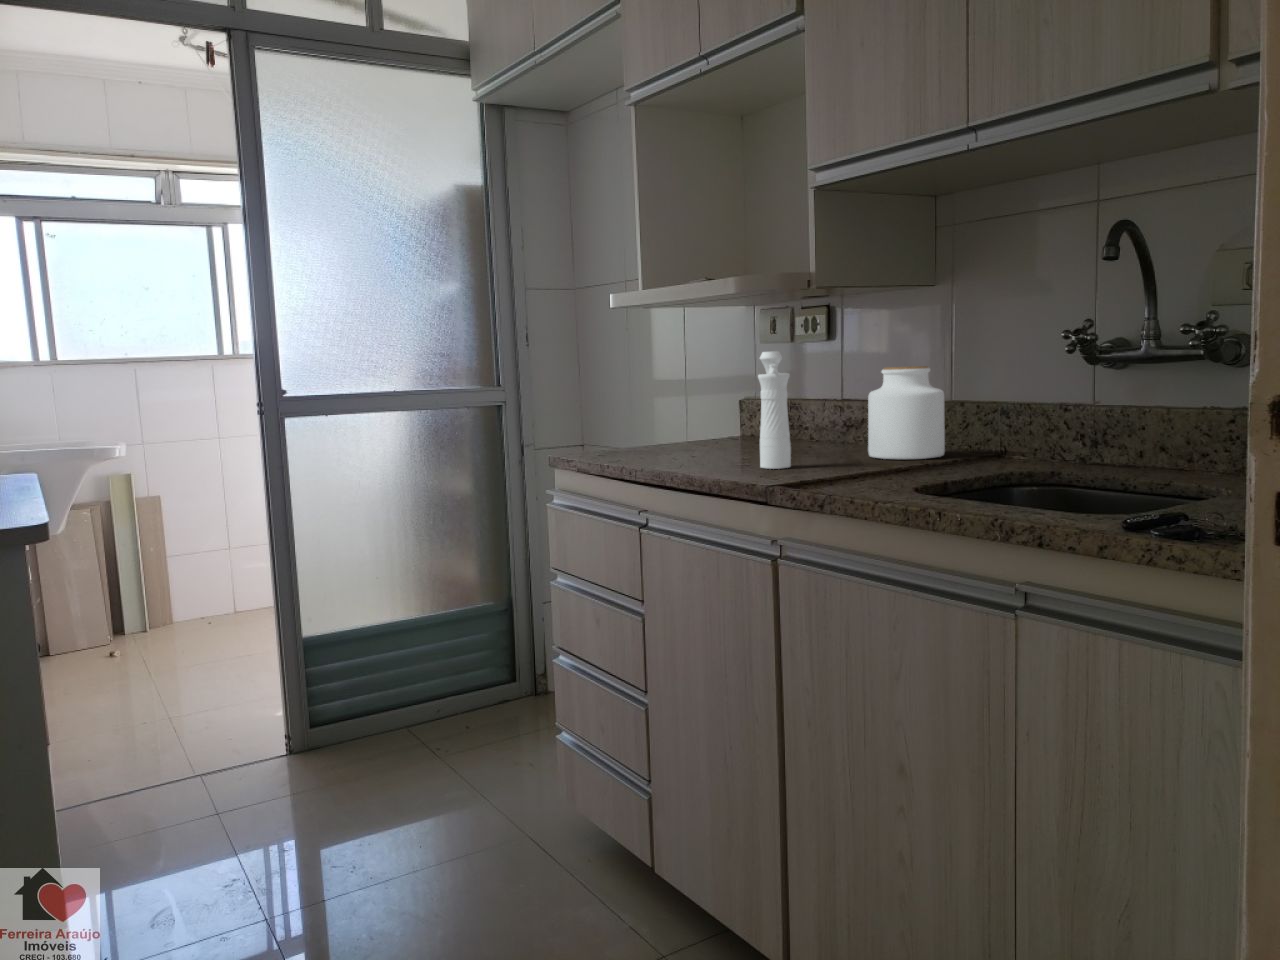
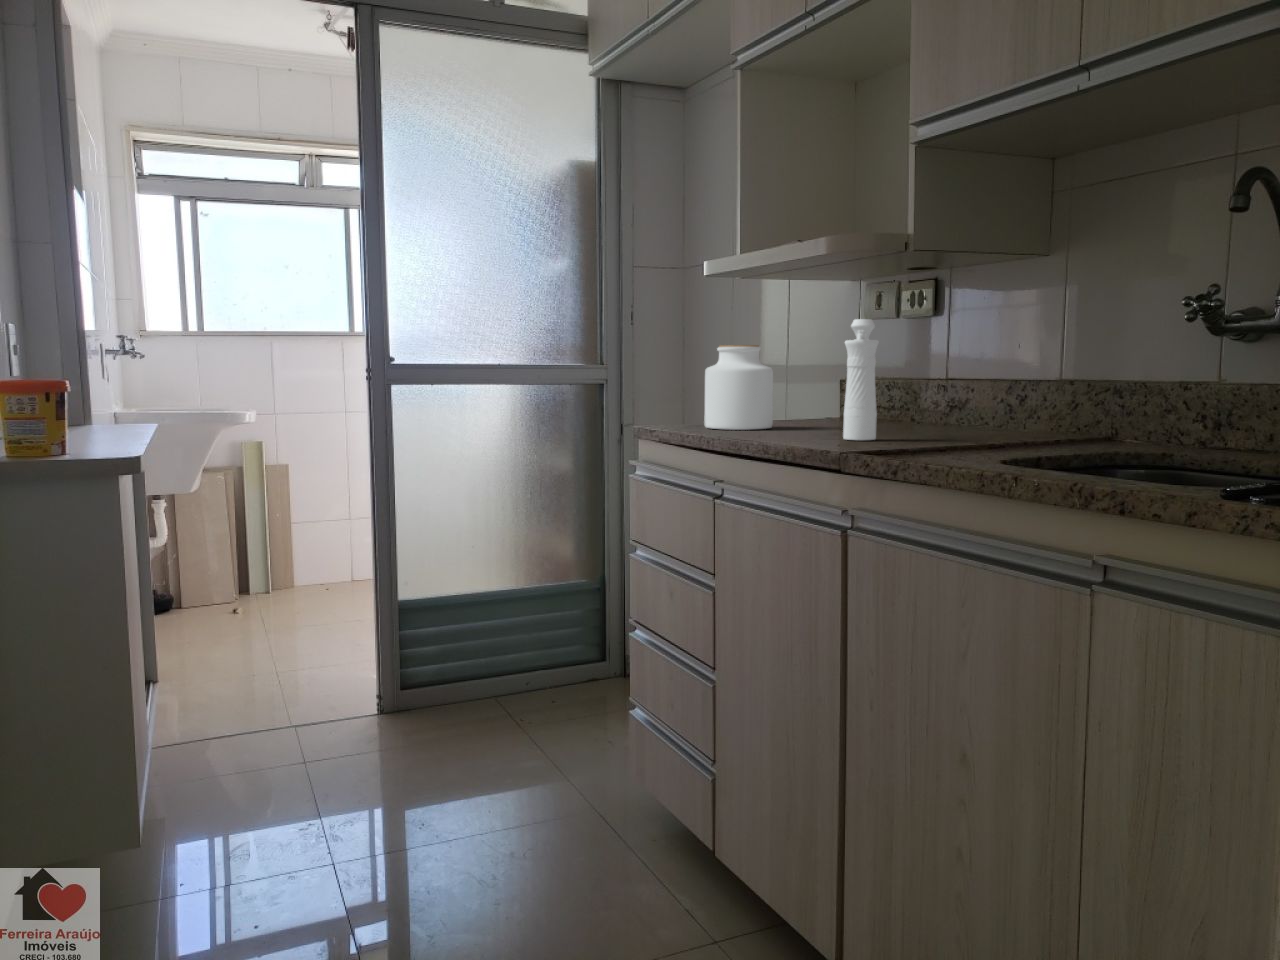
jar: present [868,366,945,459] -> present [704,345,773,430]

